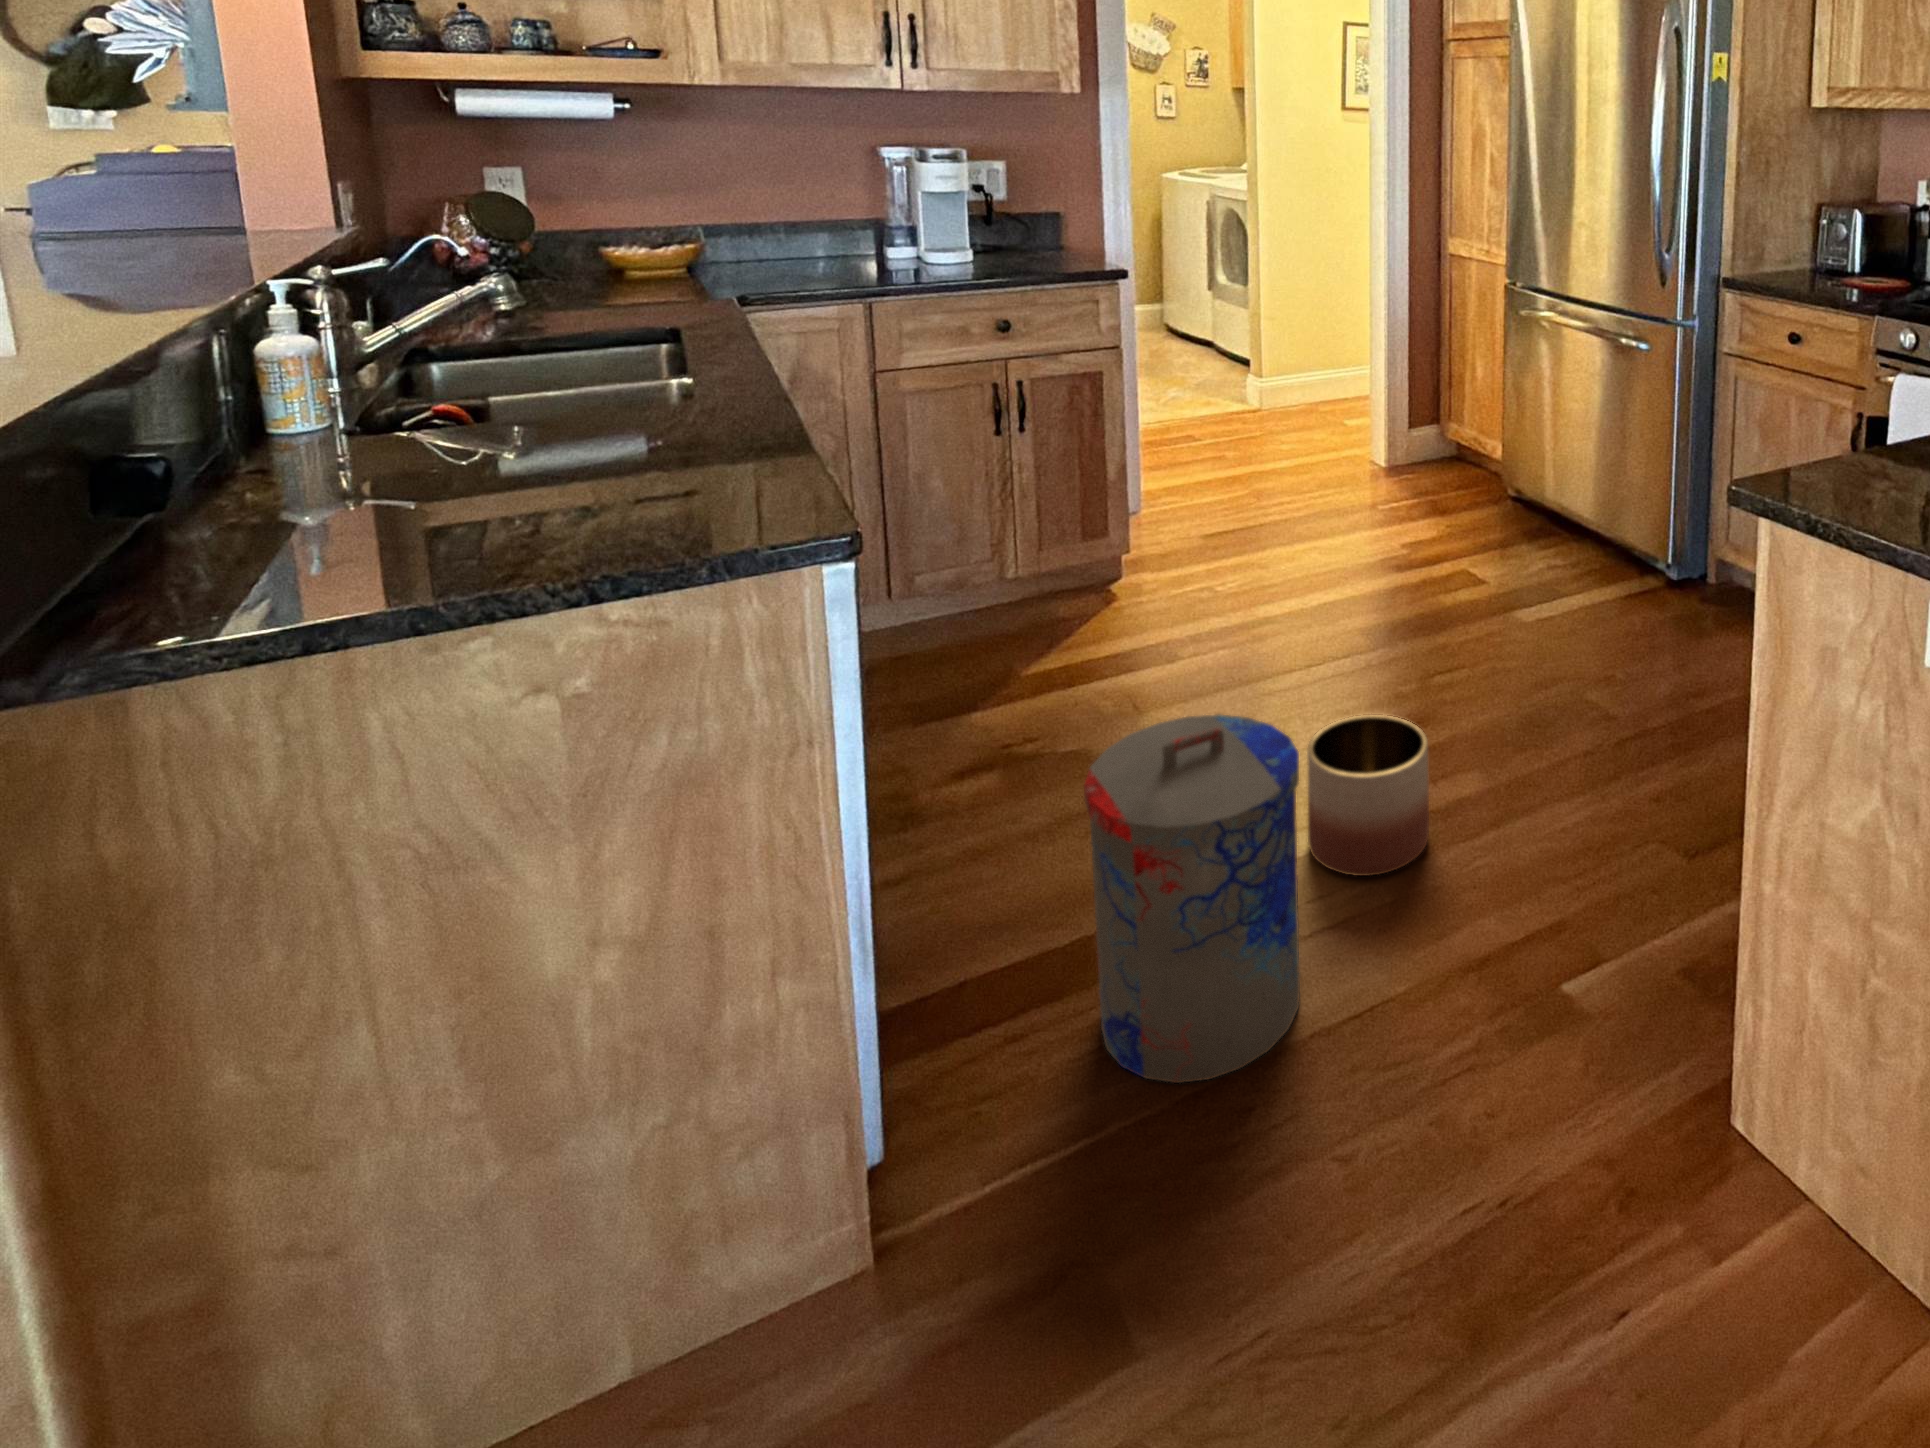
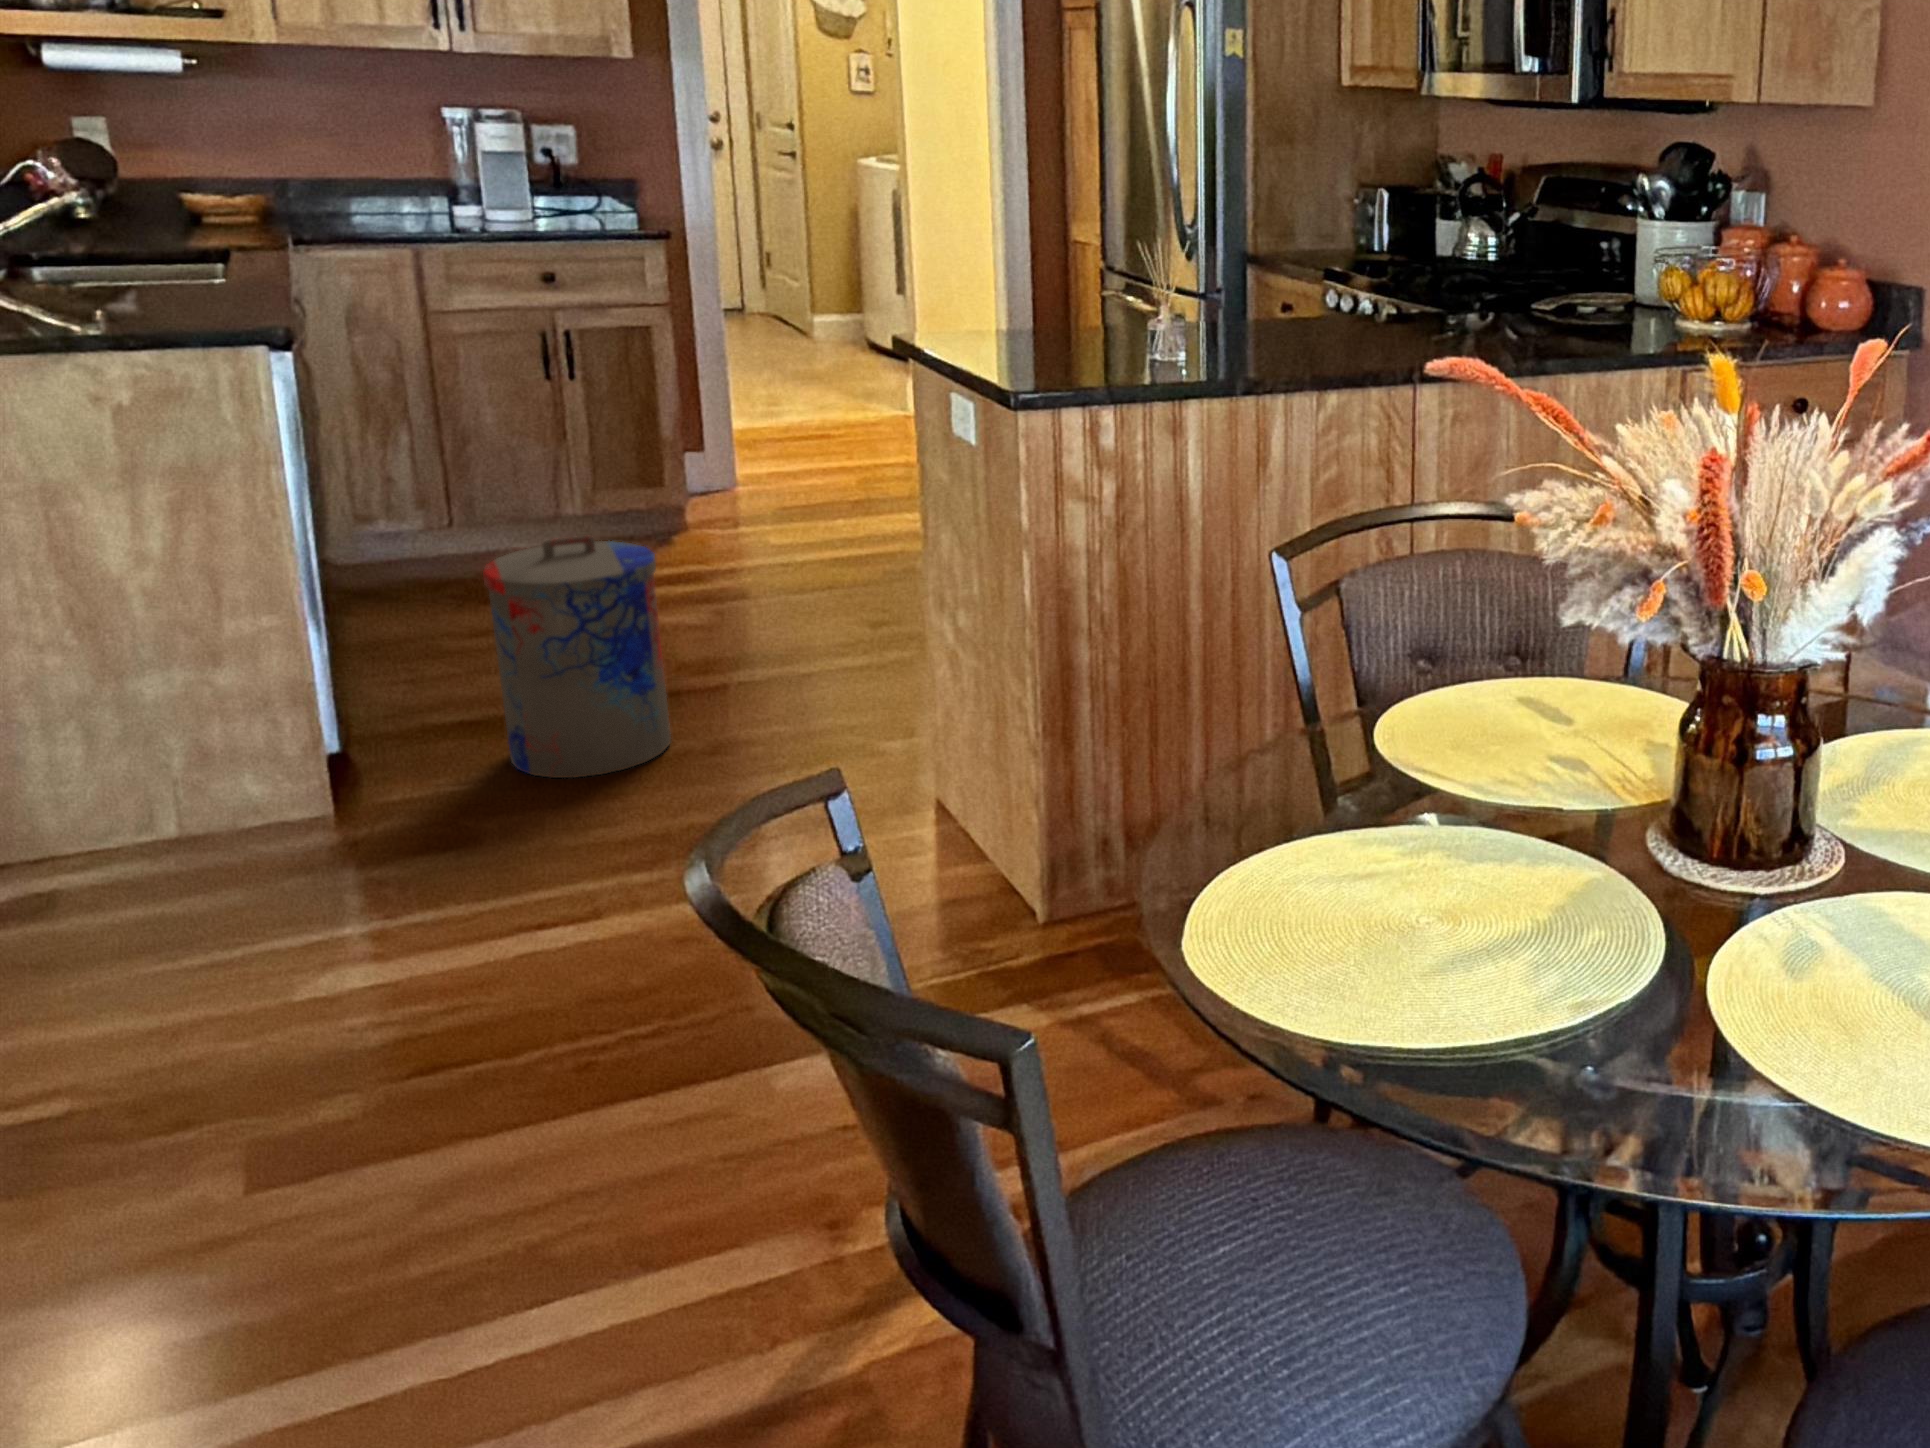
planter: present [1307,715,1429,876] -> none [721,588,833,700]

